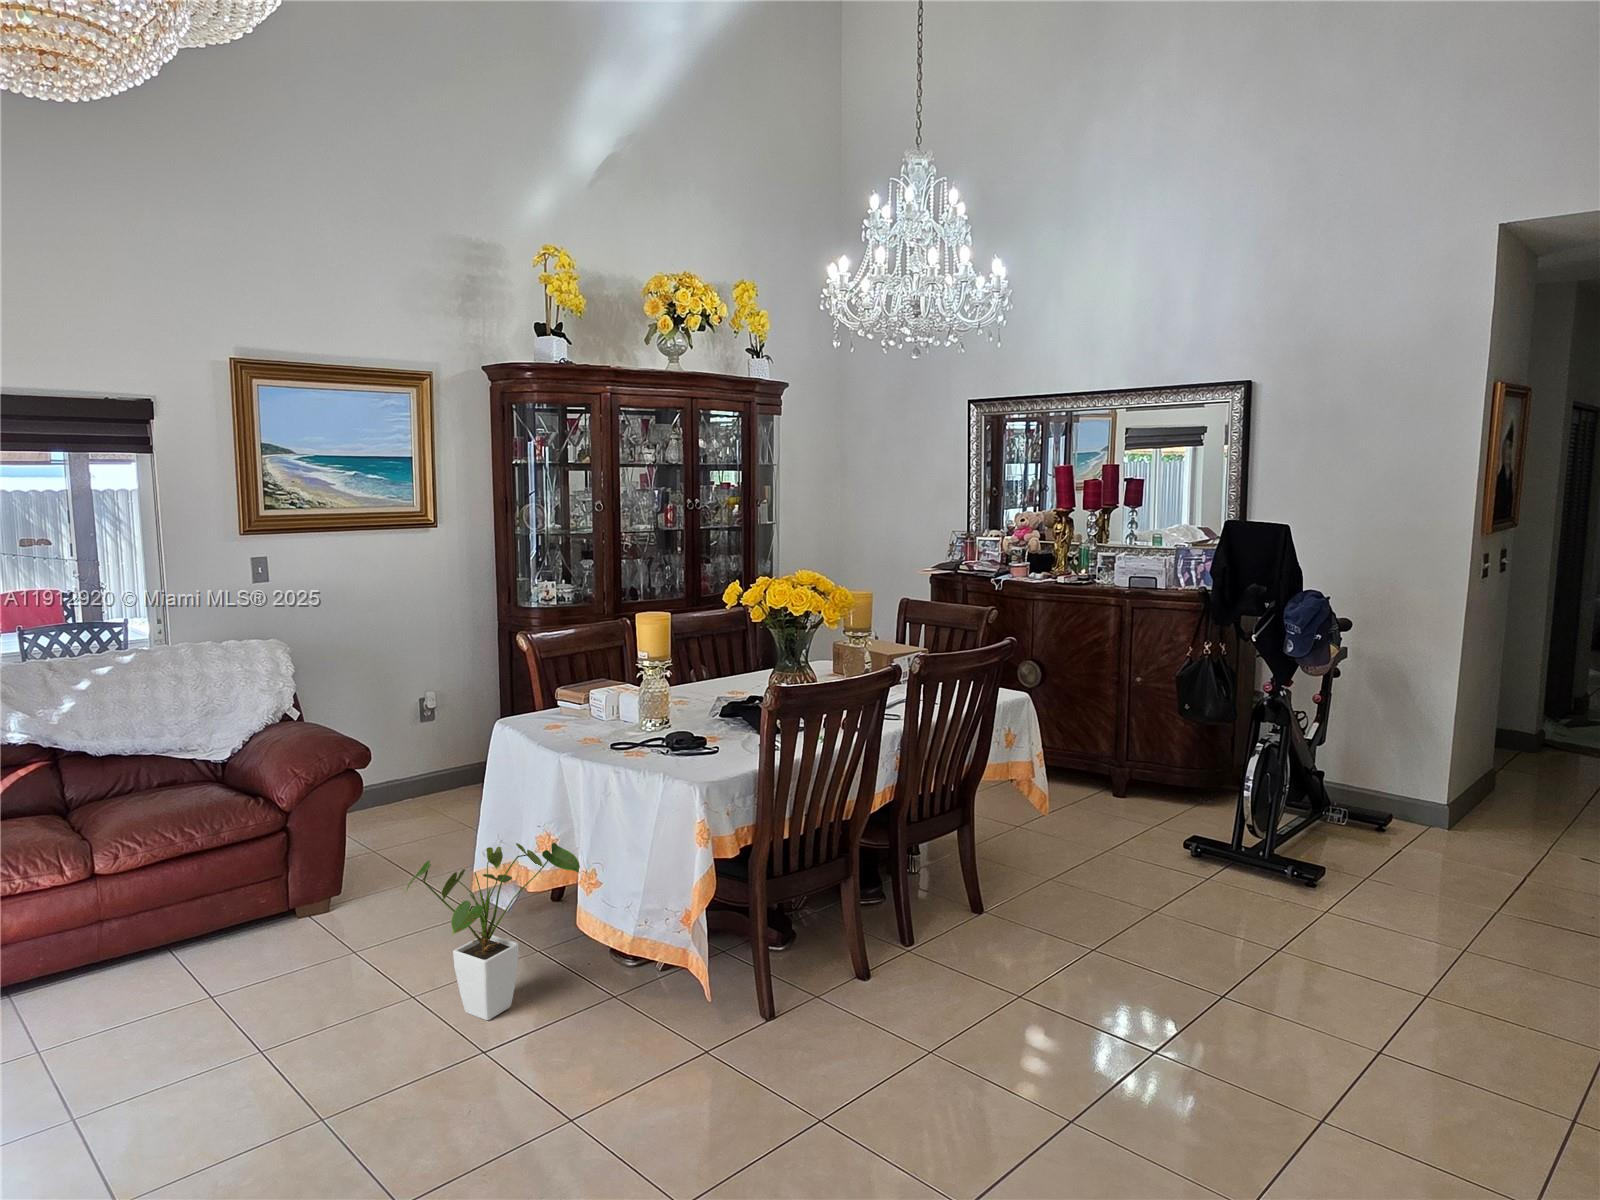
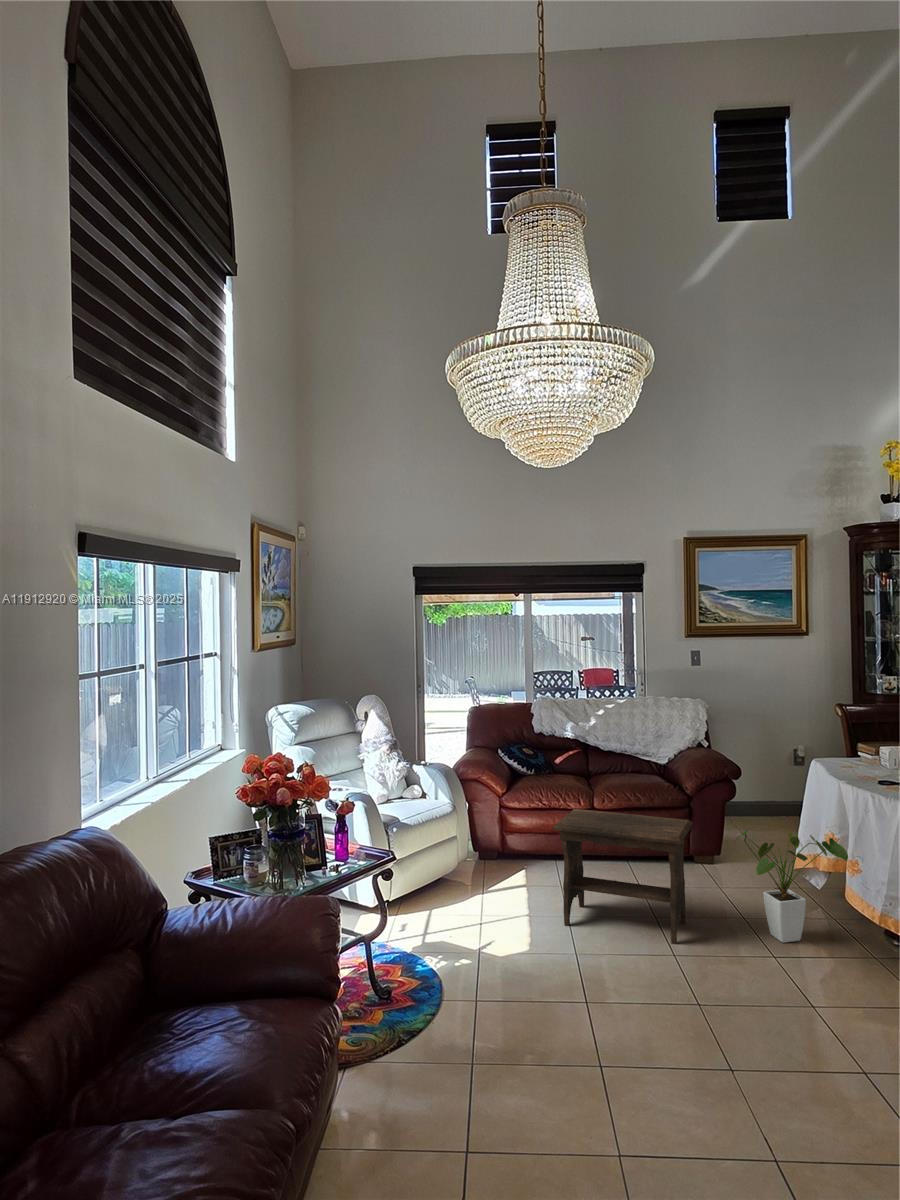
footstool: none [29,868,328,1148] -> present [553,809,693,944]

